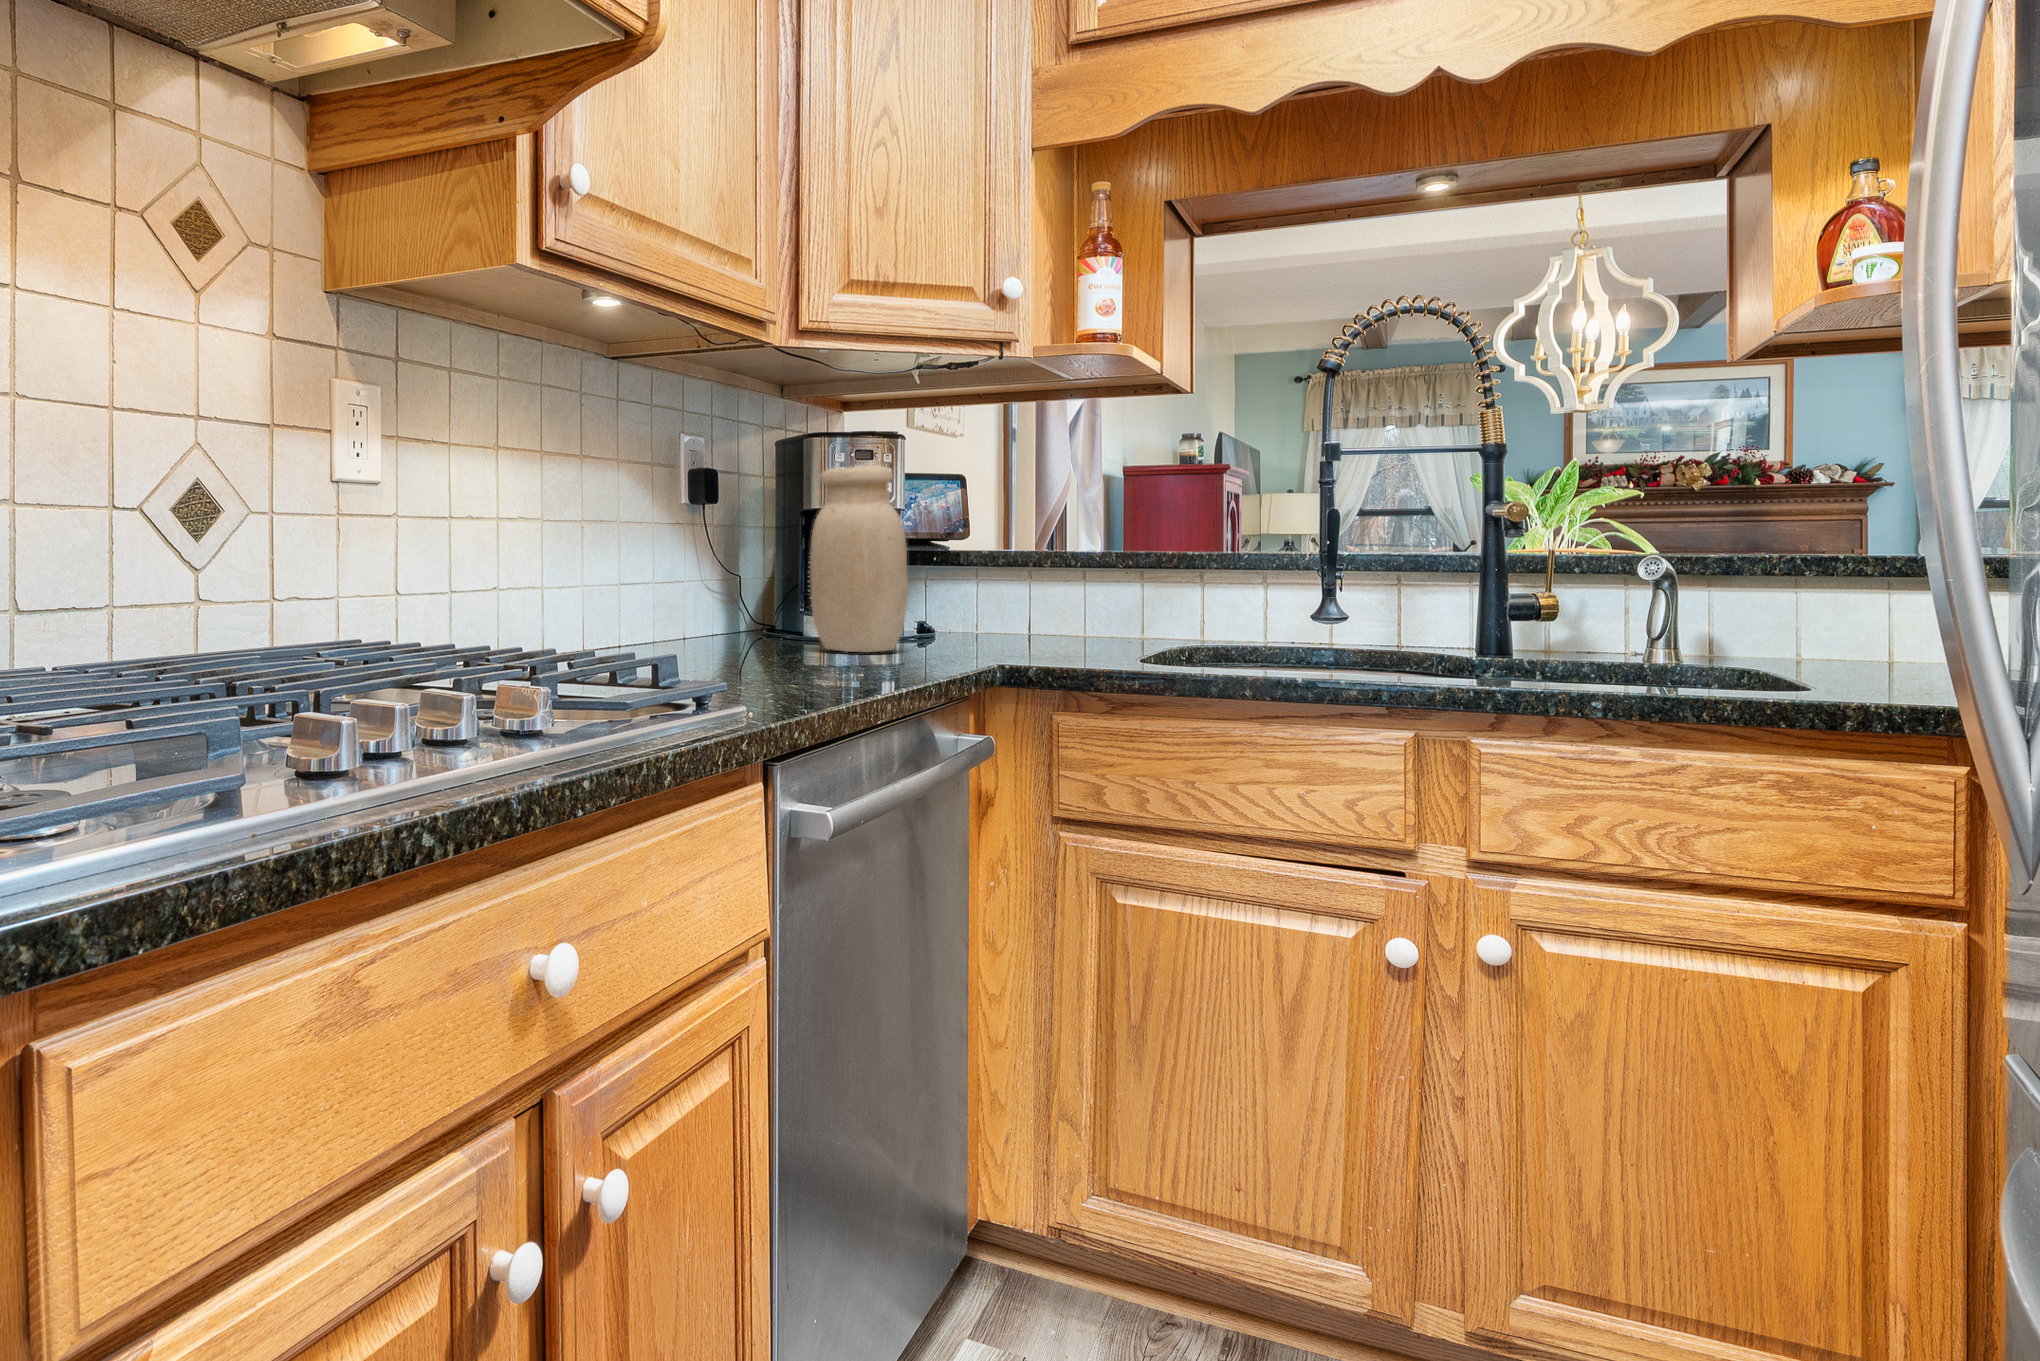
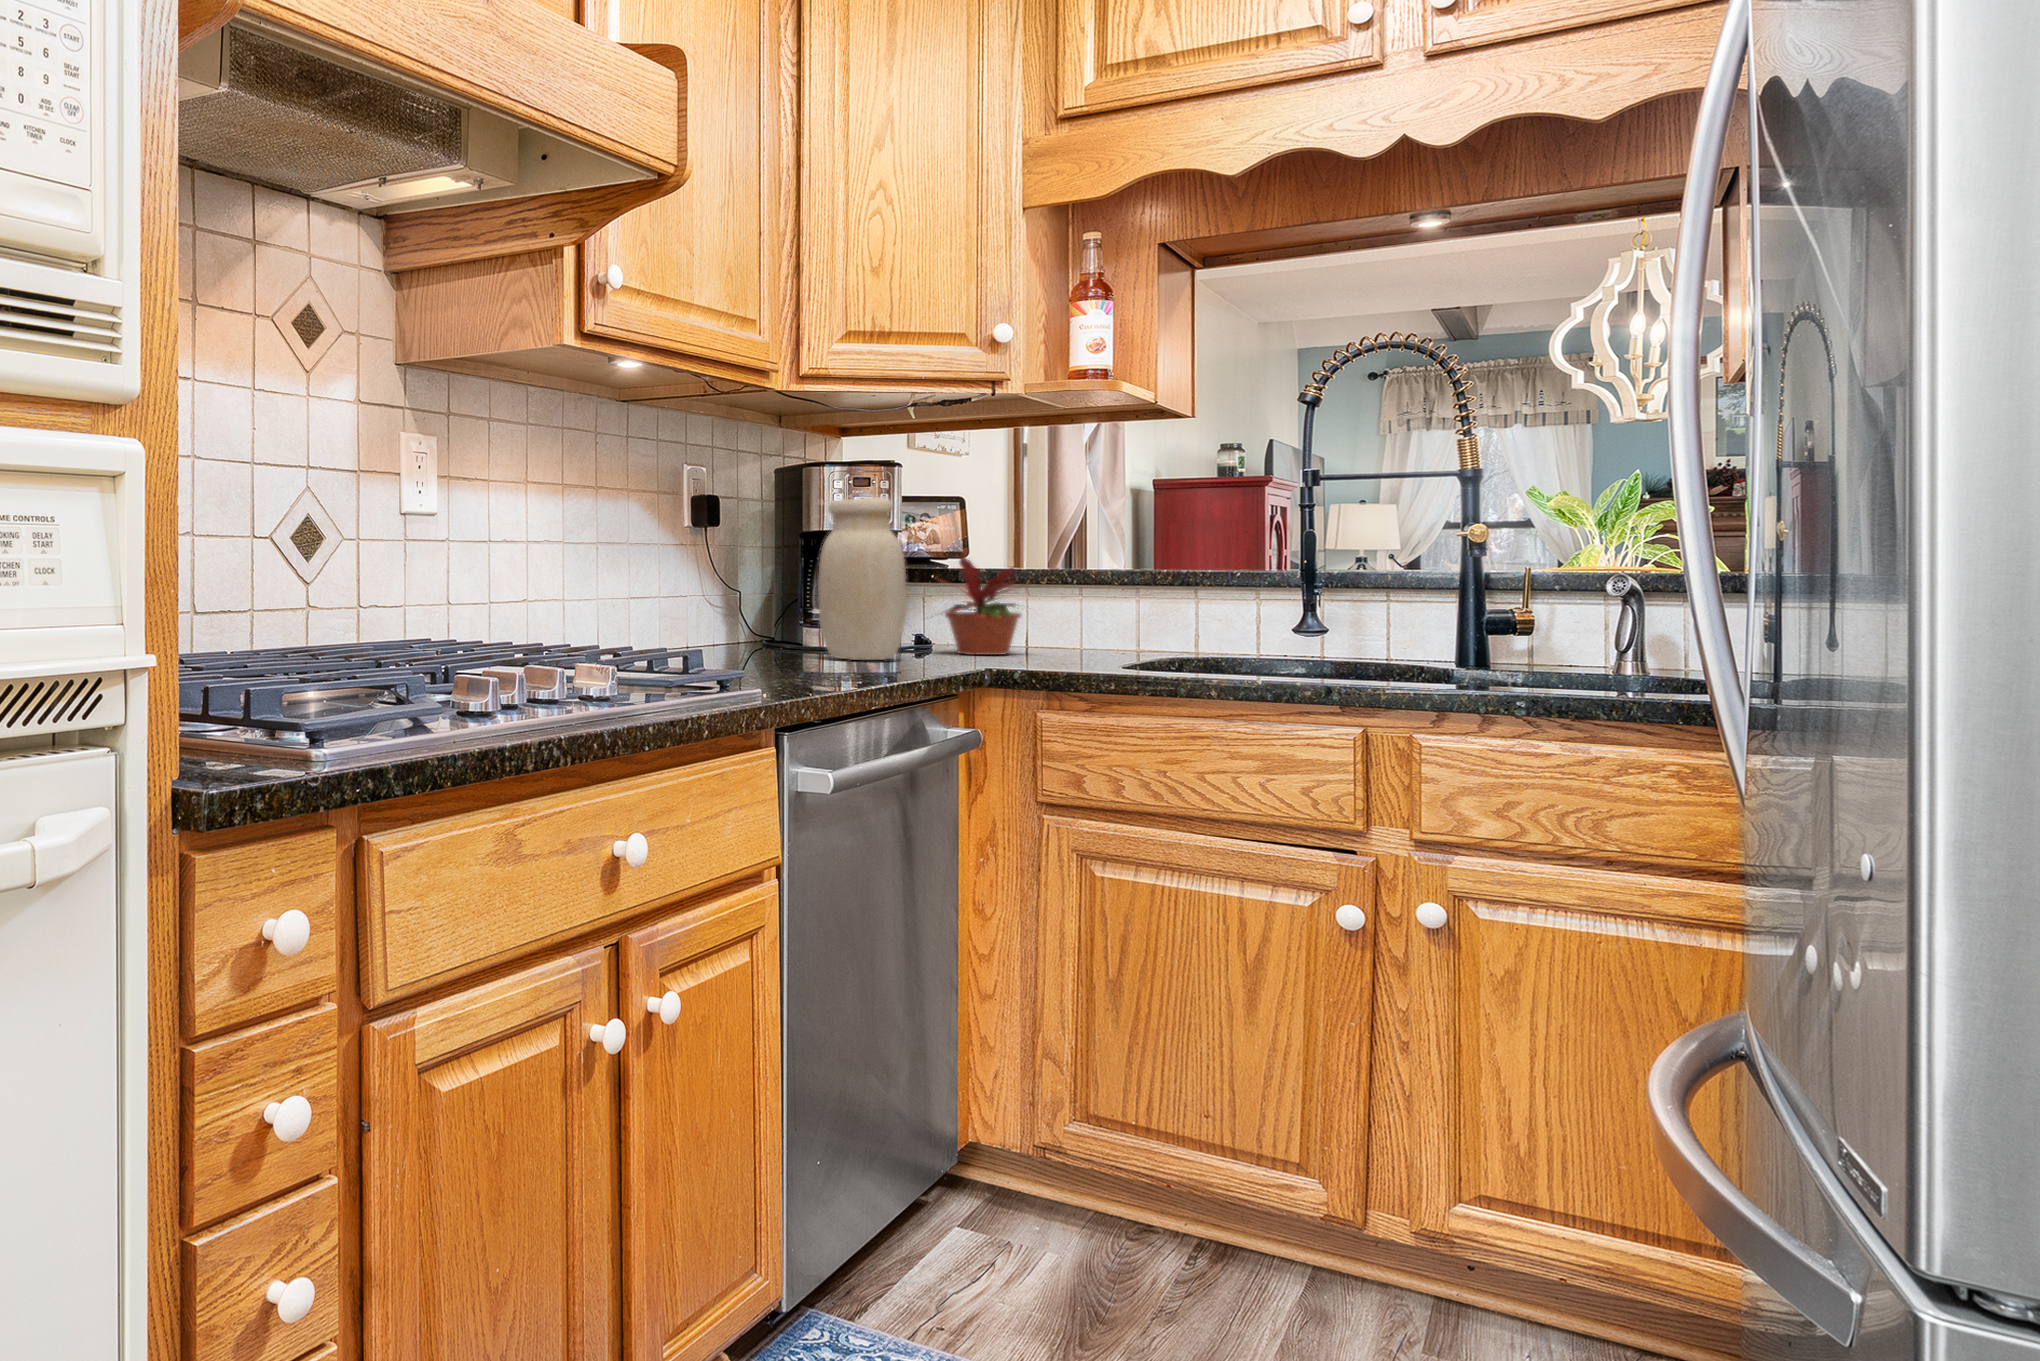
potted plant: none [924,524,1062,643] -> present [932,553,1021,655]

